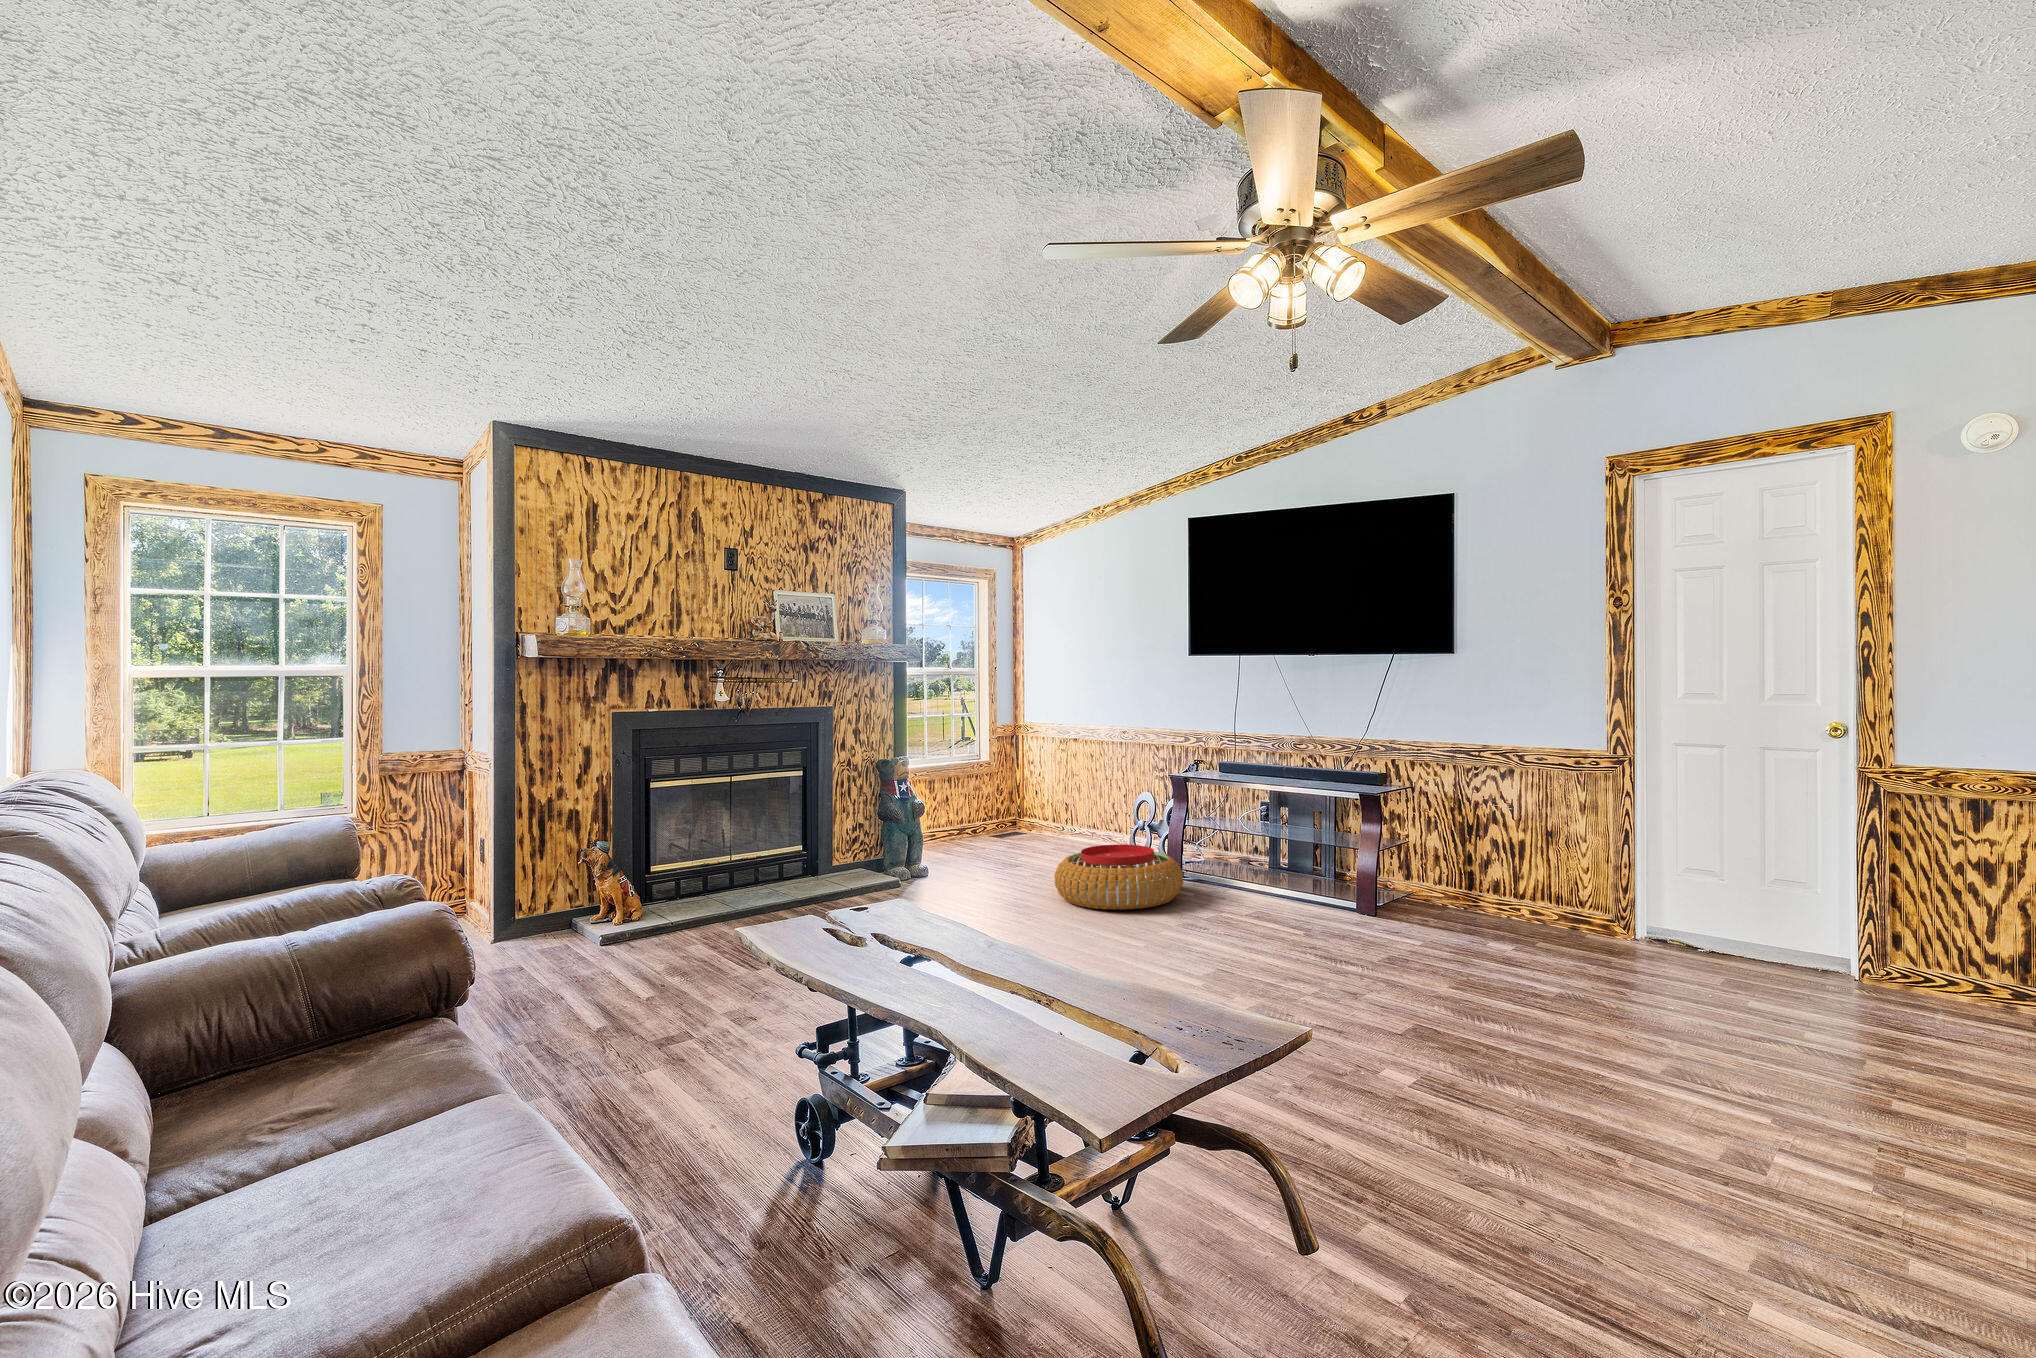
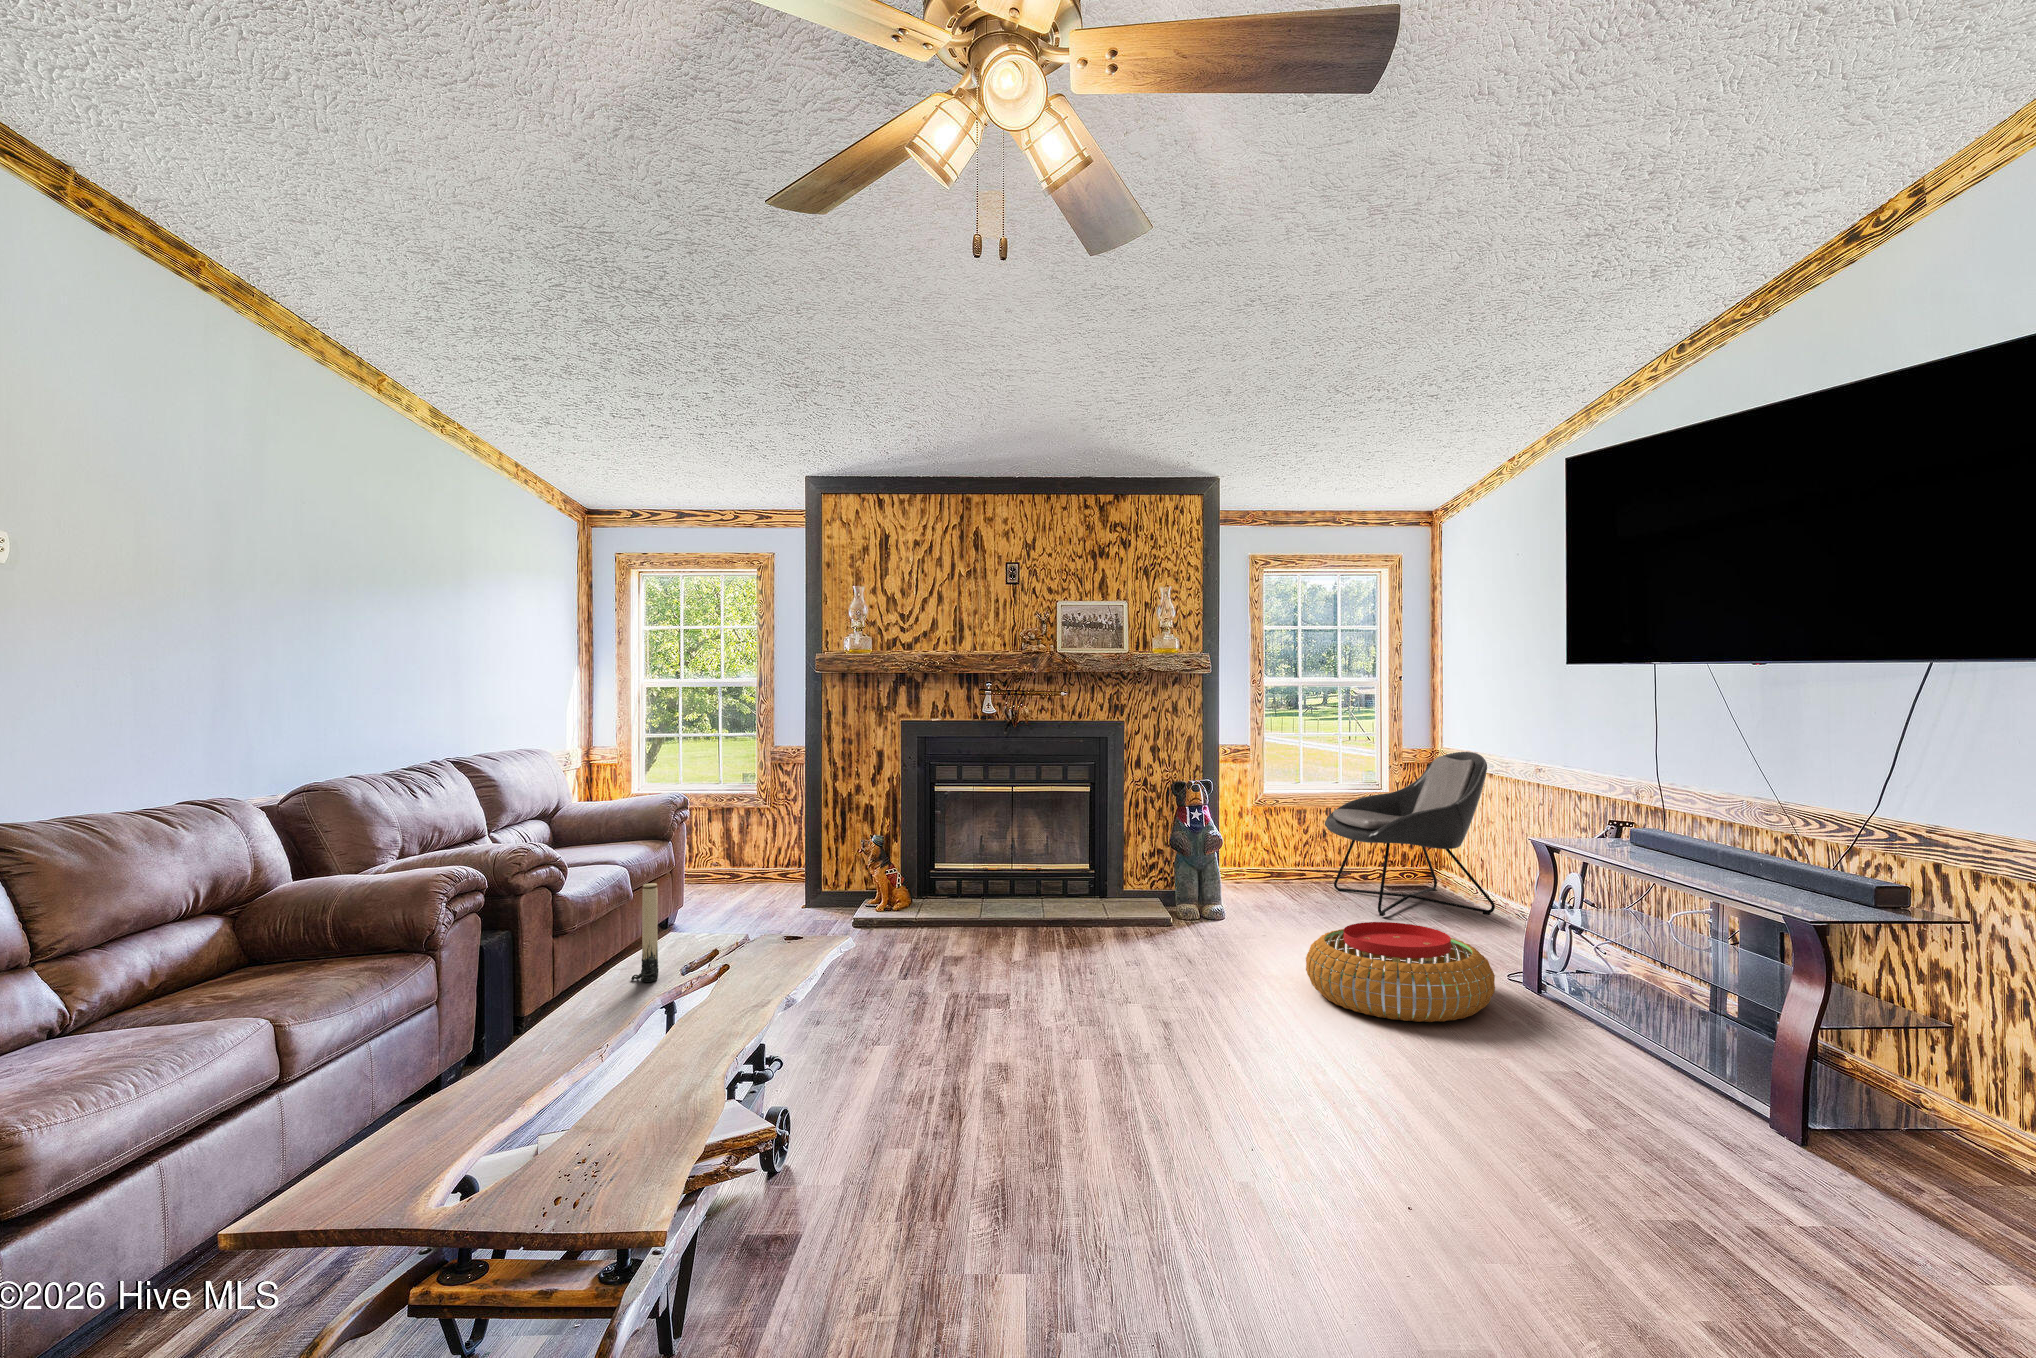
lounge chair: none [960,723,1092,854] -> present [1325,752,1495,916]
candle: none [816,858,845,961] -> present [631,883,659,982]

